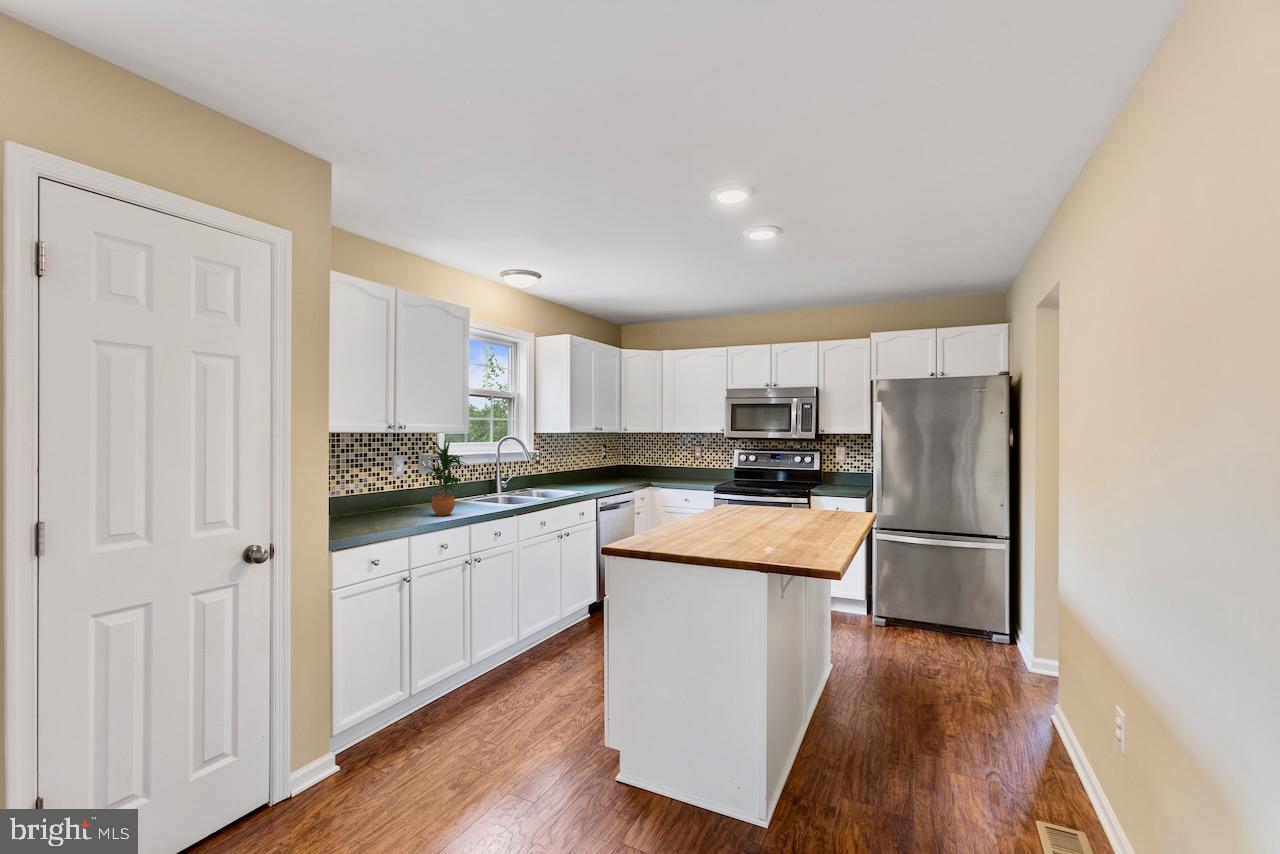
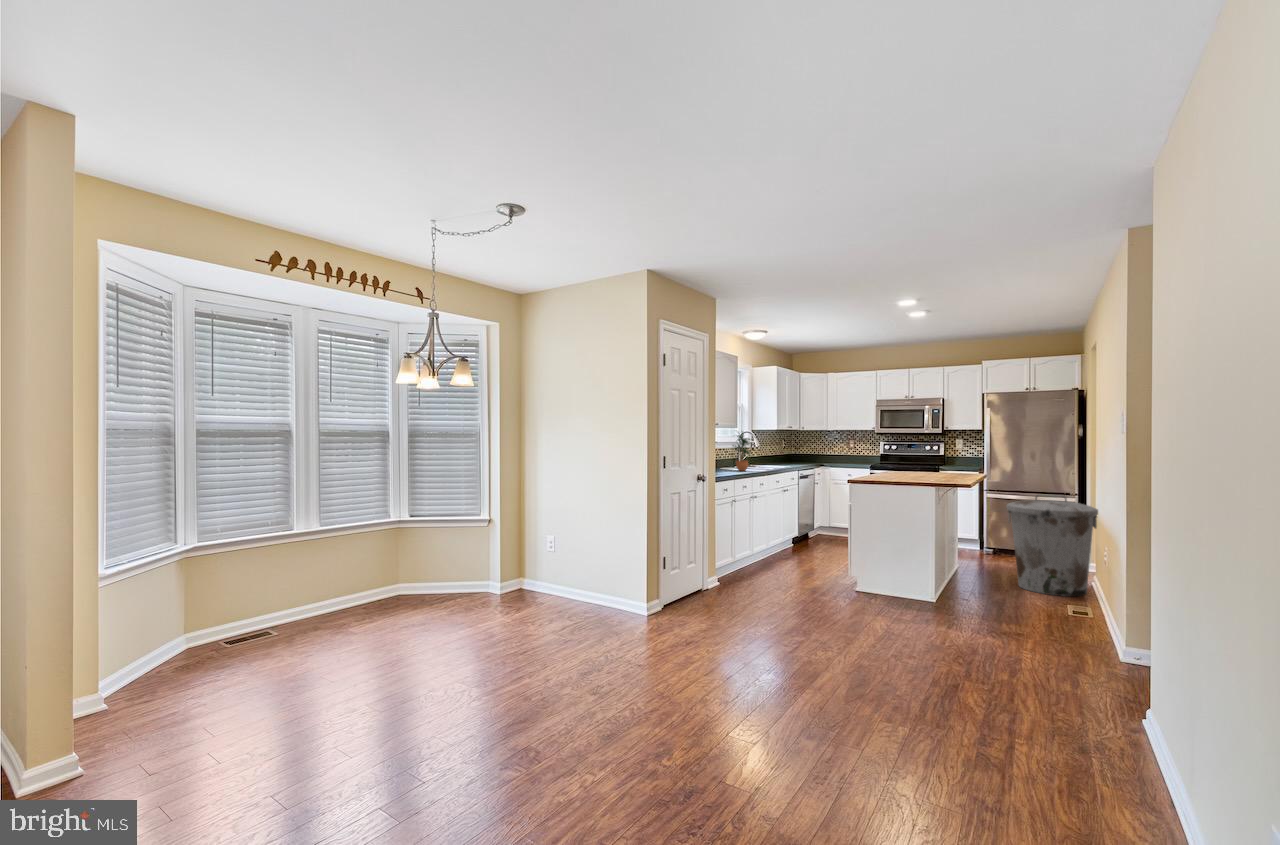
trash can: none [899,575,1079,803] -> present [1007,494,1098,596]

